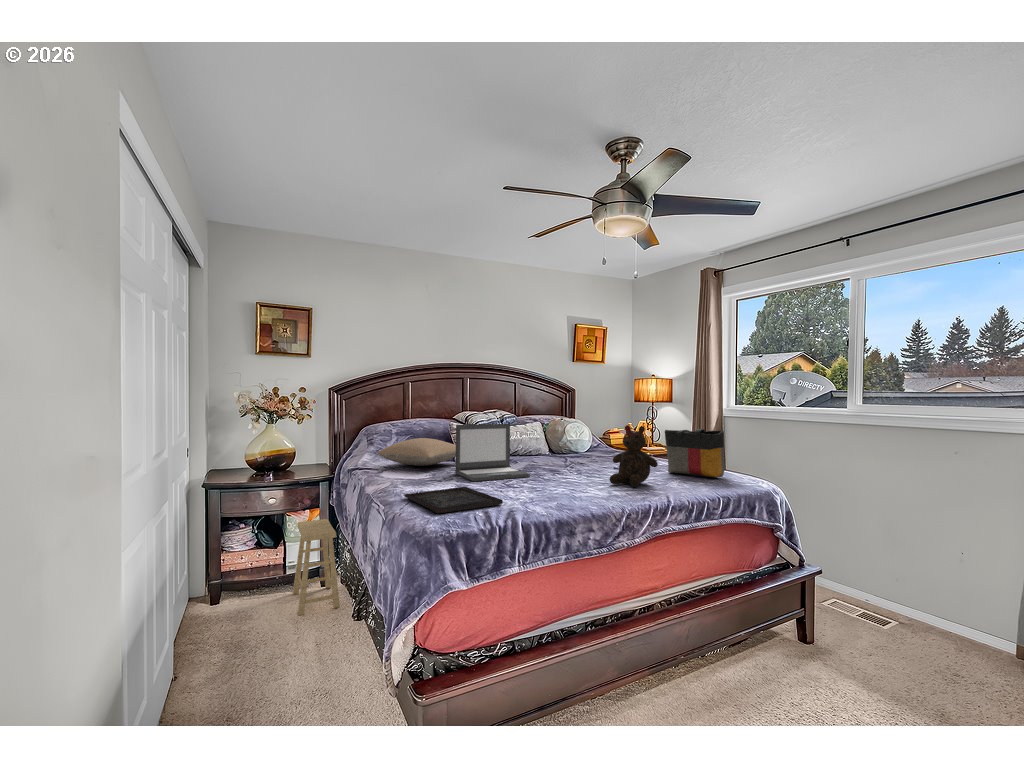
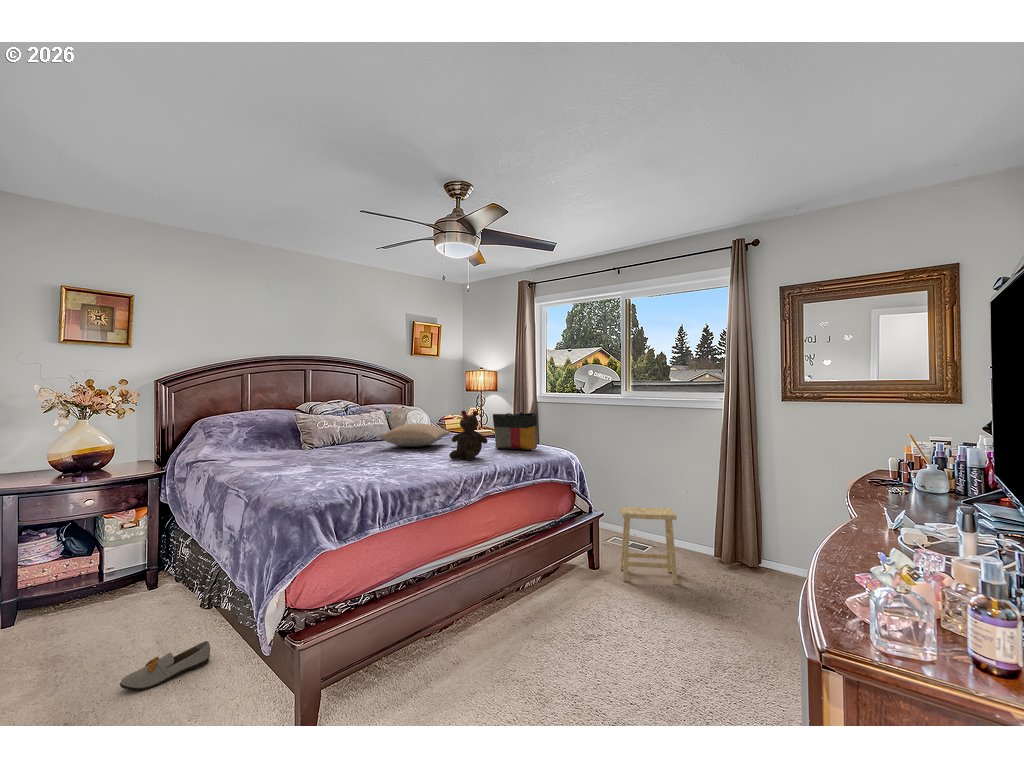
laptop: present [455,424,530,481] -> none [307,412,380,465]
pillow: present [378,438,456,466] -> present [381,423,450,447]
tray: present [404,487,503,513] -> none [263,469,361,491]
footstool: present [293,519,340,615] -> present [620,507,678,584]
shoe: none [272,659,354,702] -> present [120,641,210,691]

